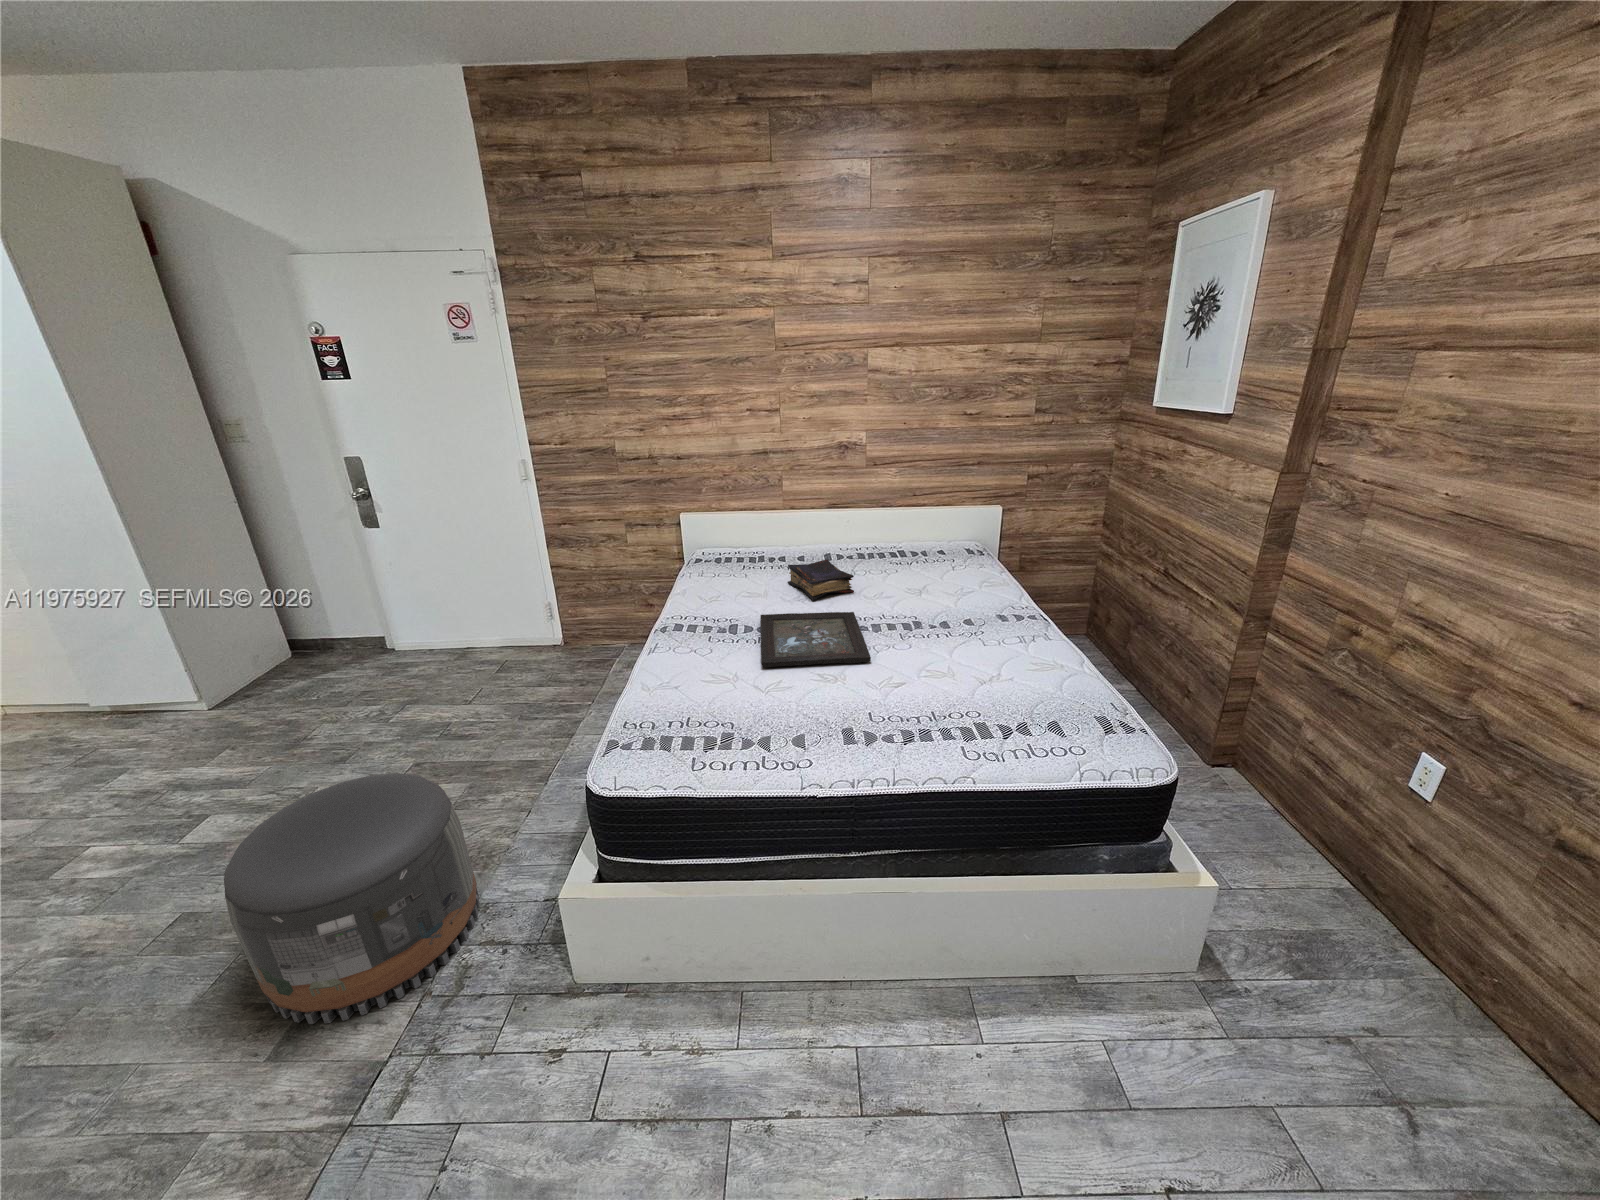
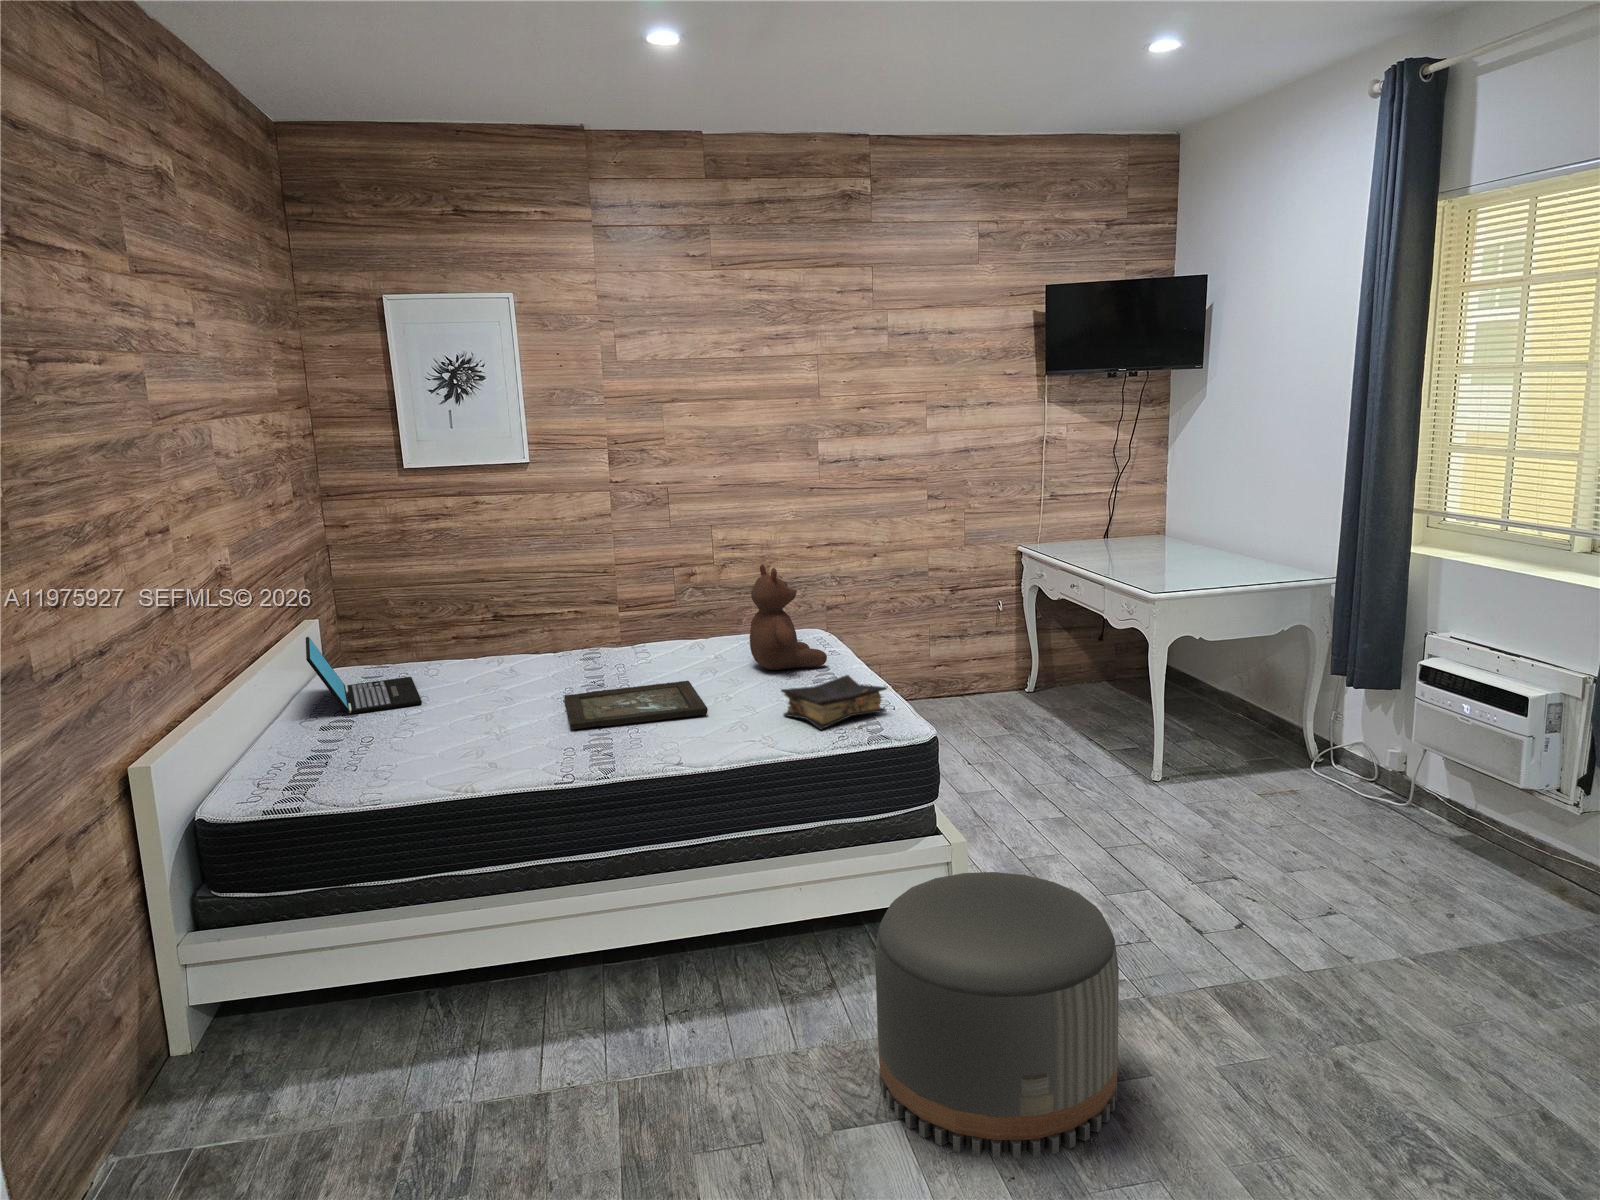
laptop: none [844,511,939,575] -> present [306,637,422,714]
book: present [788,559,854,600] -> present [781,675,887,730]
stuffed bear: none [886,590,996,746] -> present [750,564,827,670]

